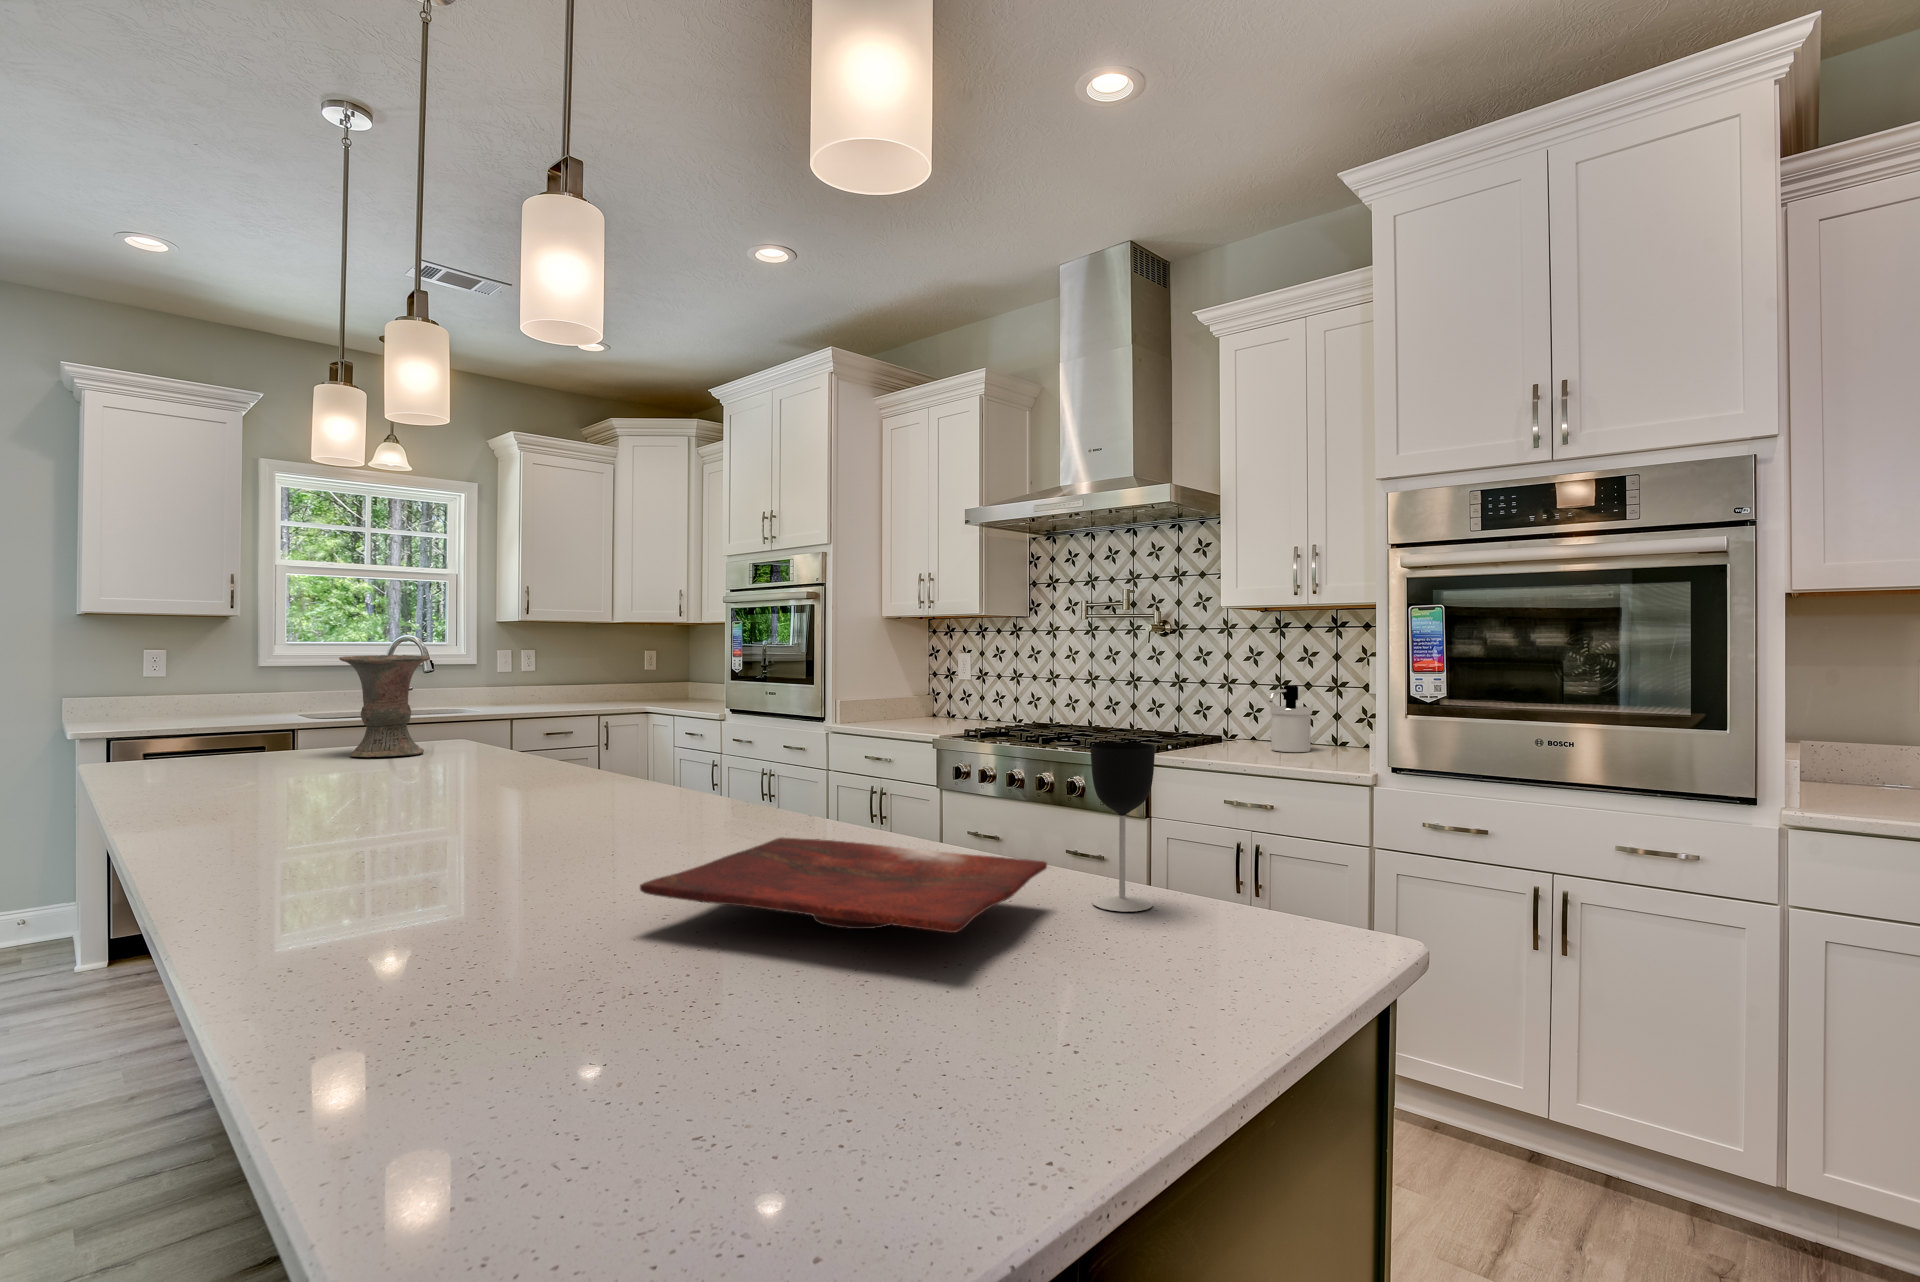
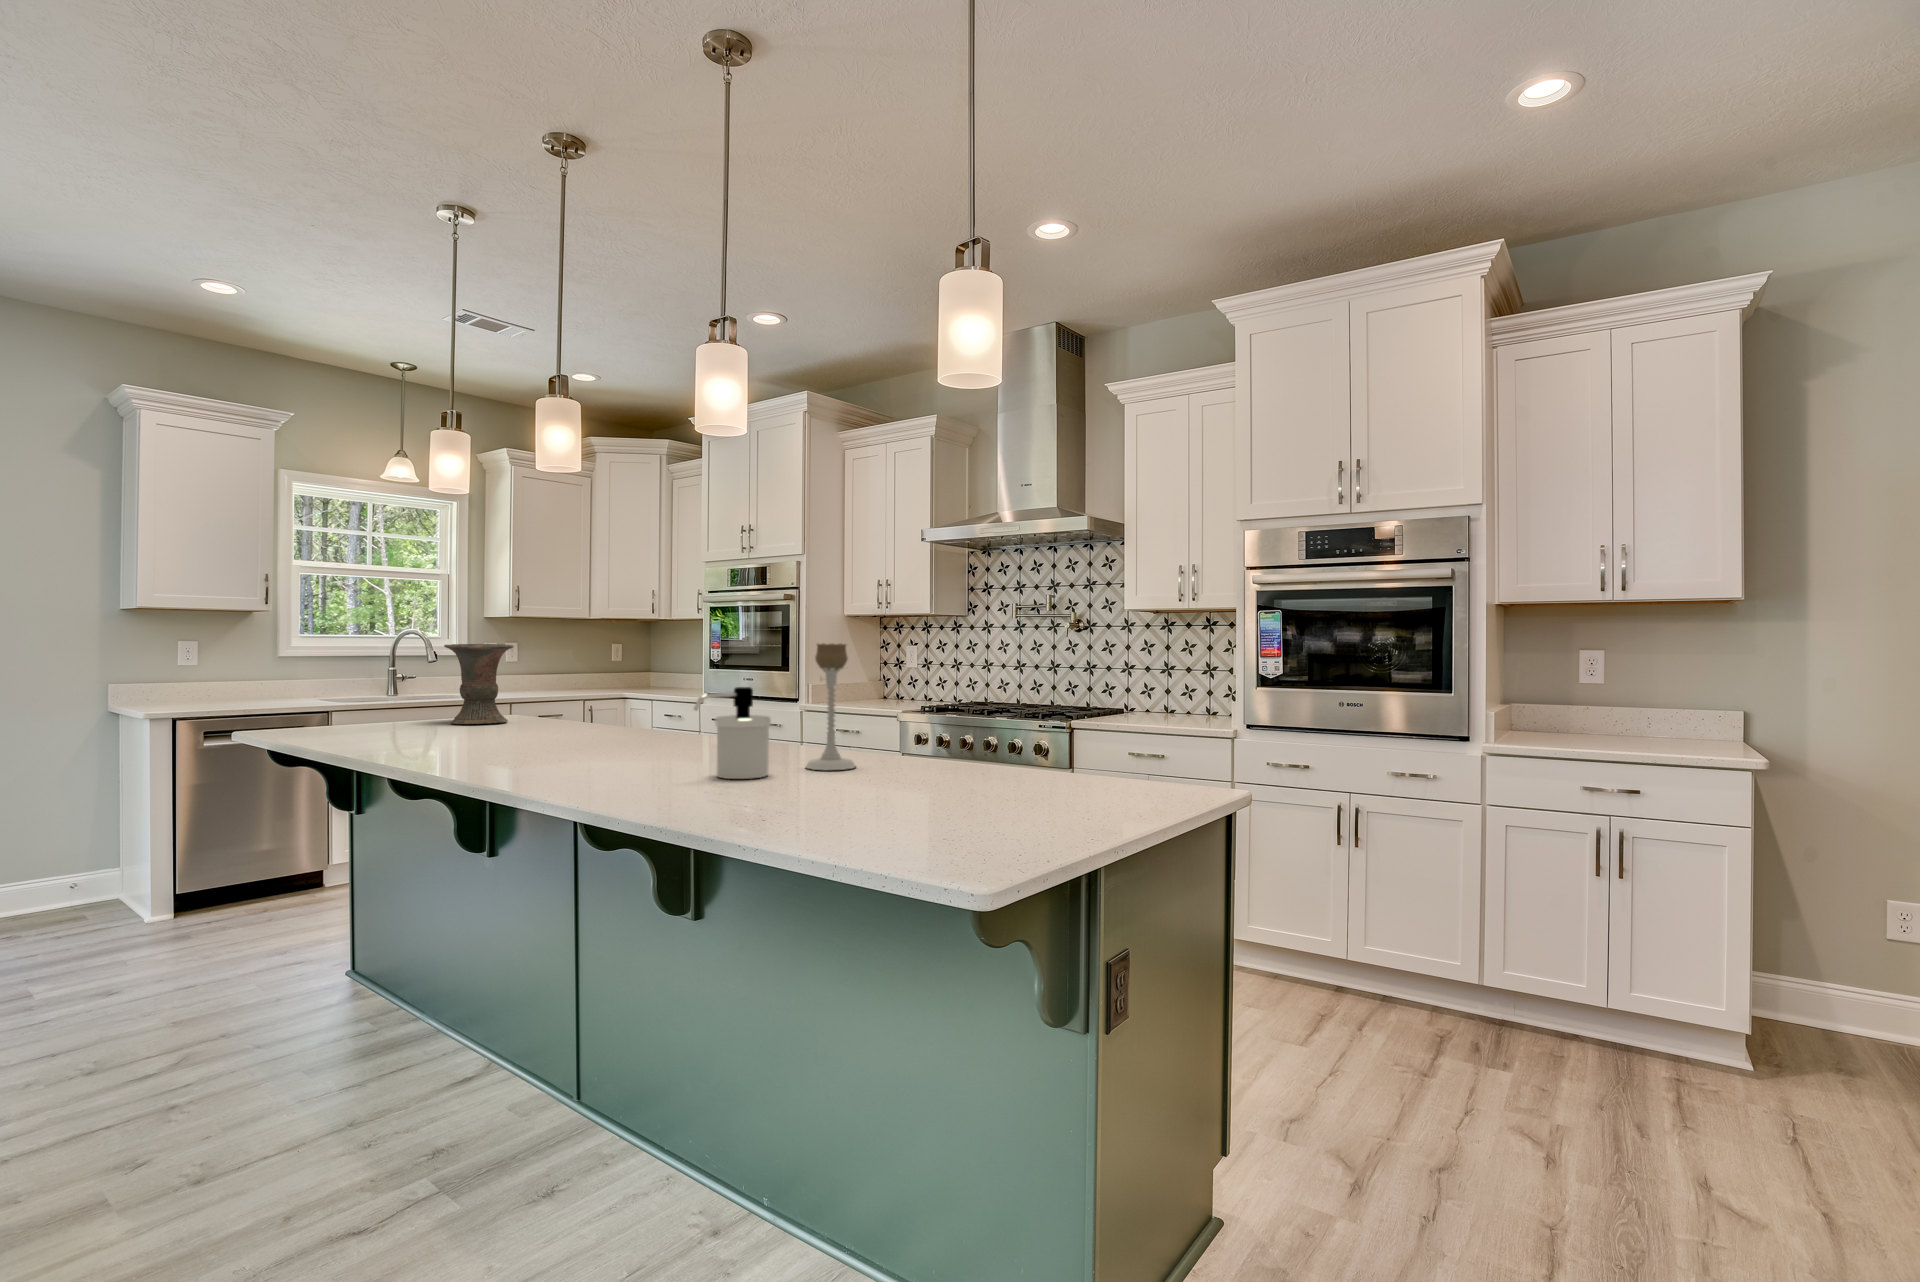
candle holder: none [687,659,769,862] -> present [806,644,856,770]
soap dispenser: present [1269,685,1312,752] -> present [694,687,771,779]
wine glass: present [1091,742,1155,911] -> none [1068,691,1104,785]
cutting board: present [640,837,1047,933] -> none [826,751,1045,791]

